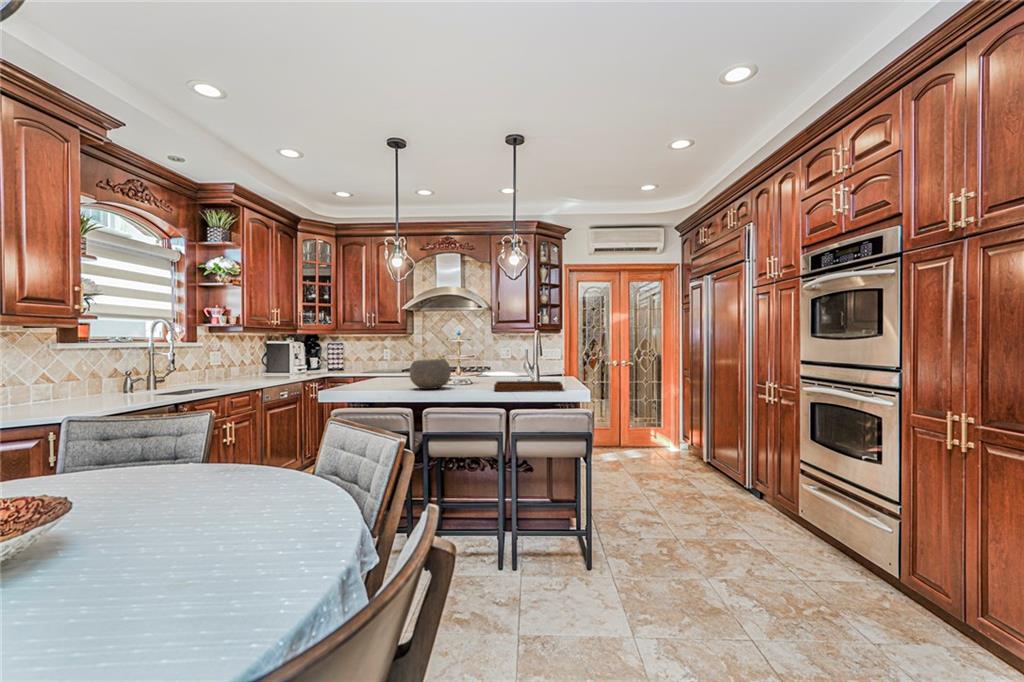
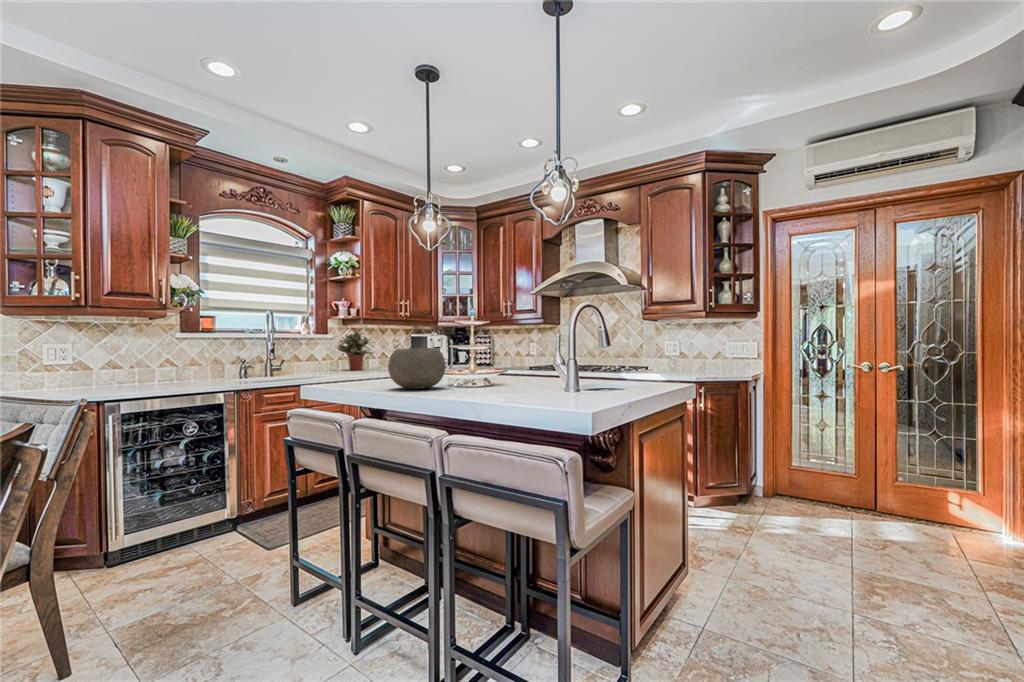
potted plant: none [212,340,255,379] -> present [338,332,374,370]
tray: present [494,366,563,391] -> none [452,360,575,405]

